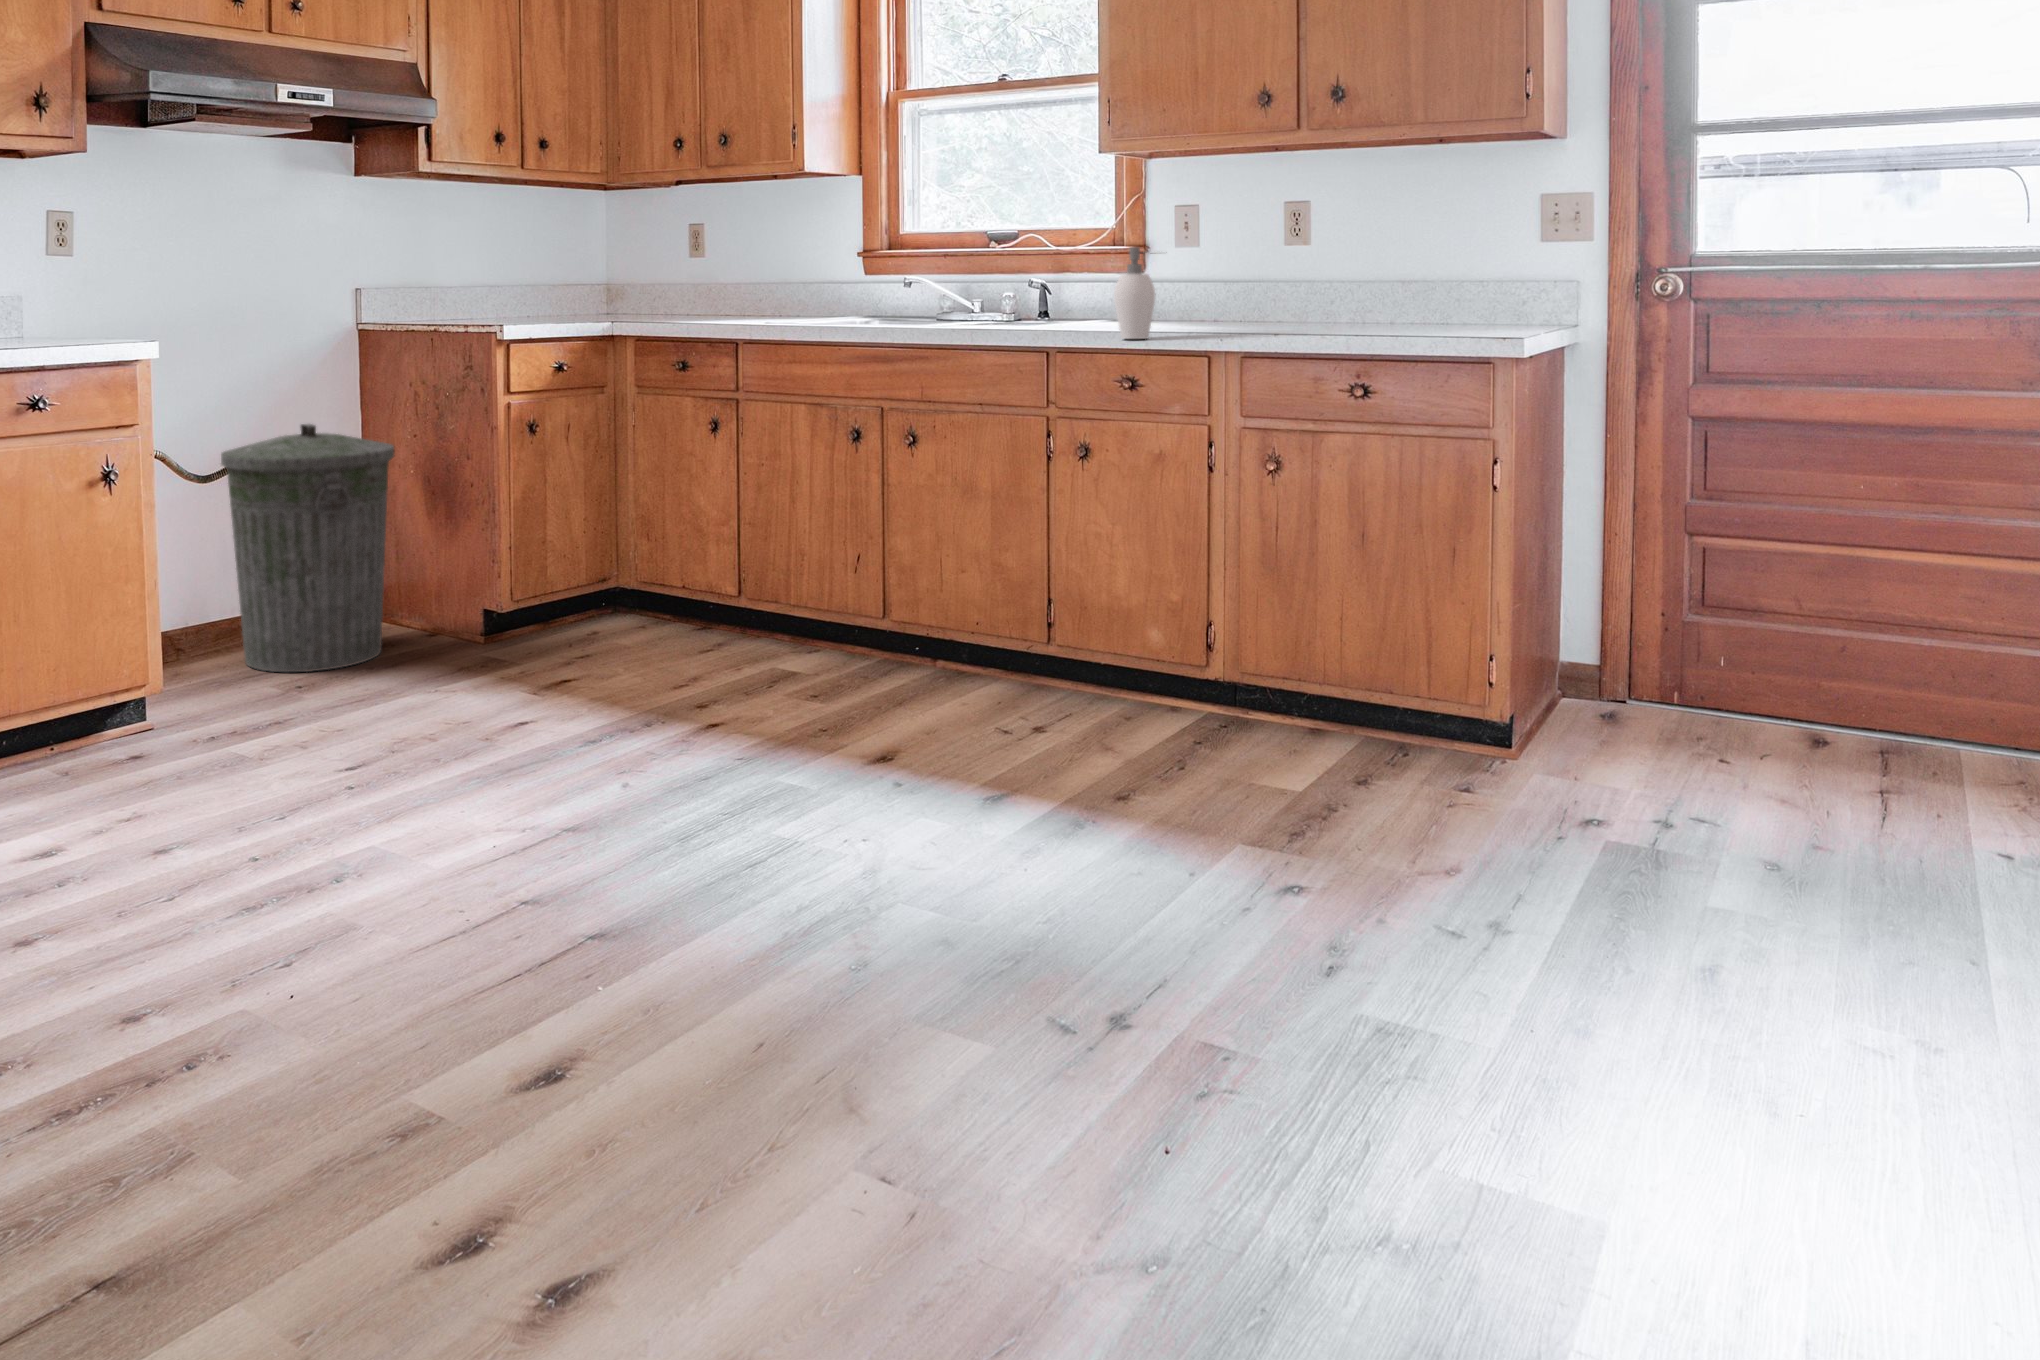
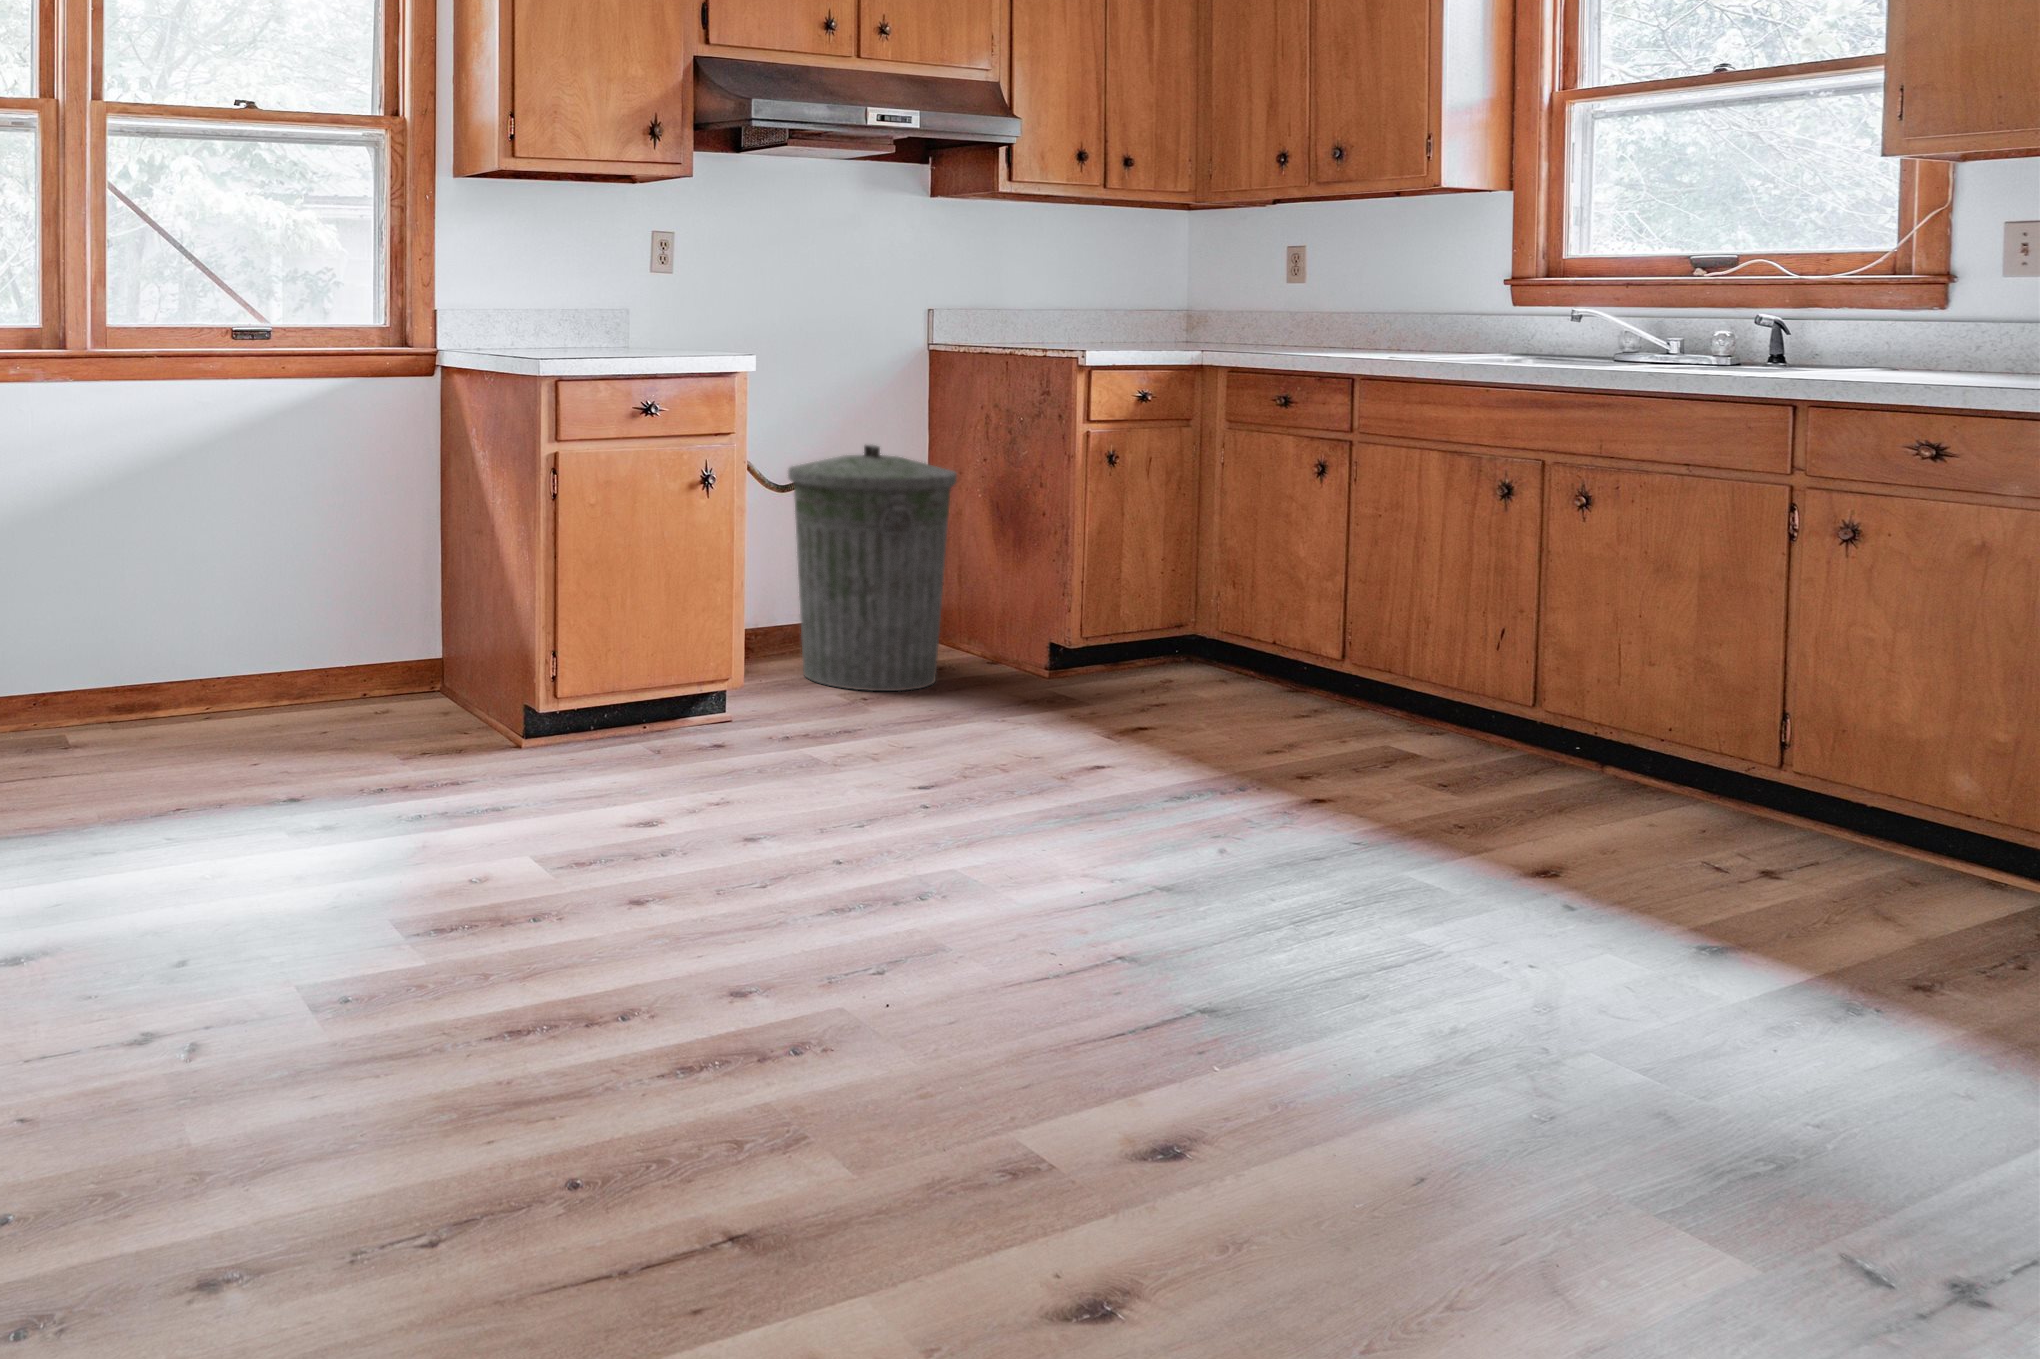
soap dispenser: present [1114,247,1155,339] -> none [1901,274,1990,392]

